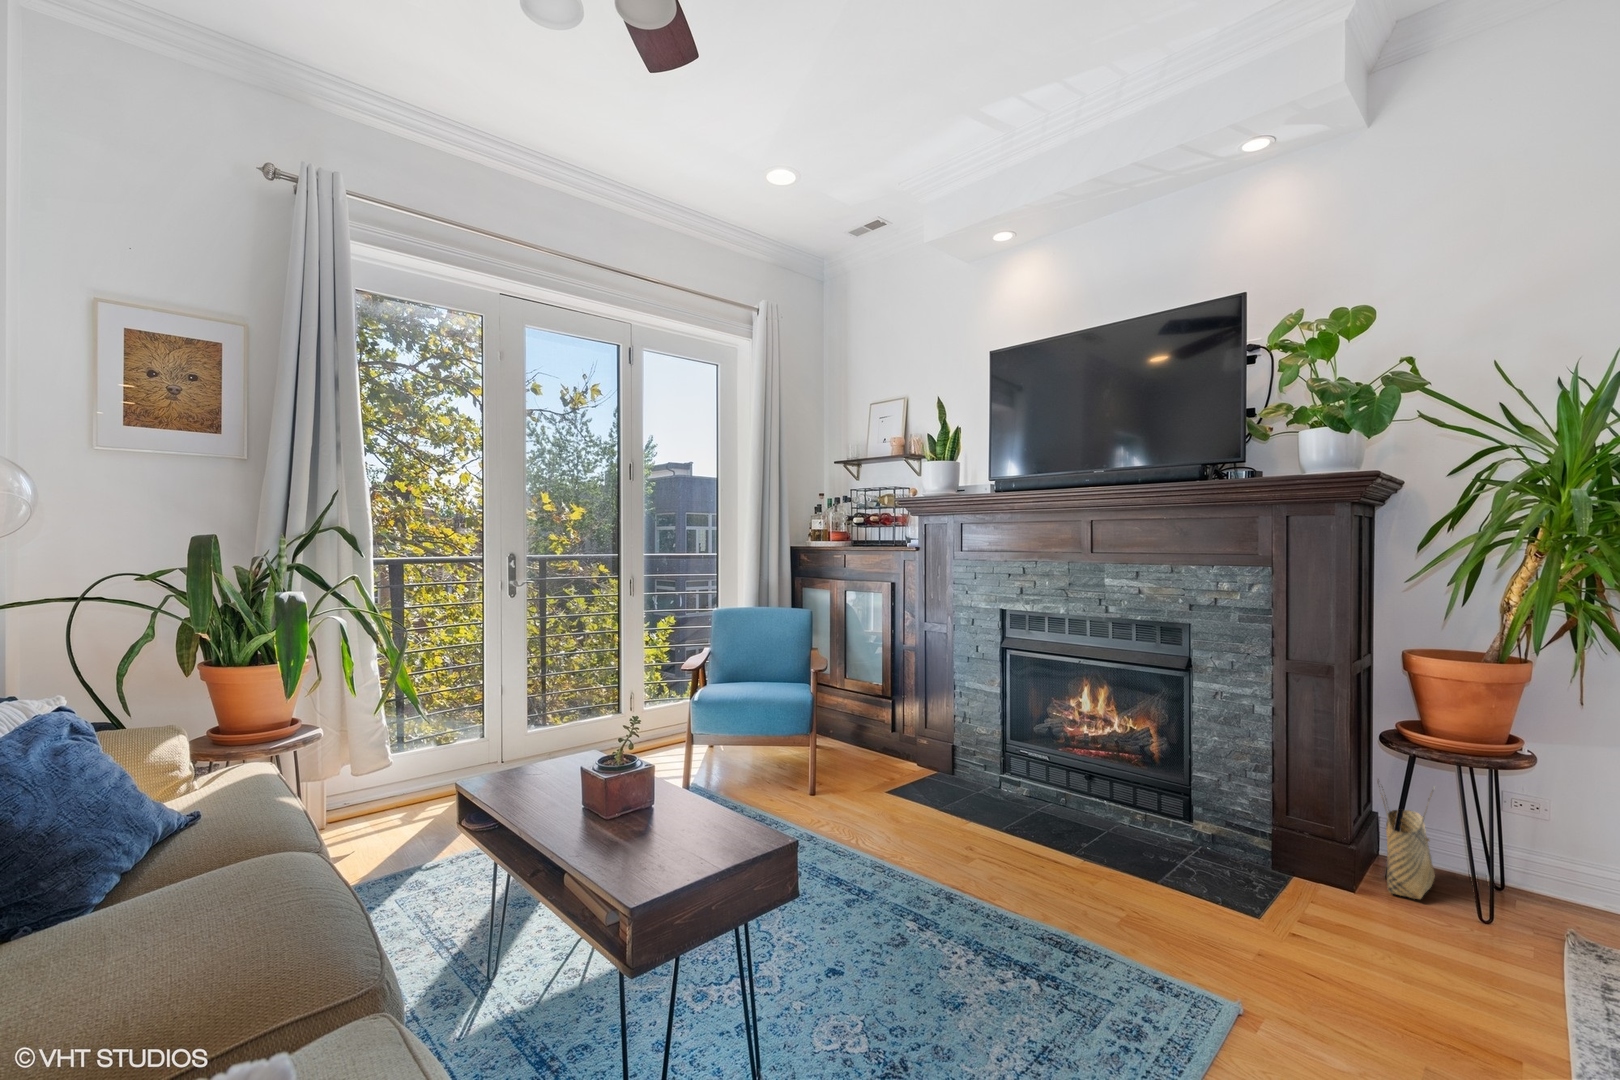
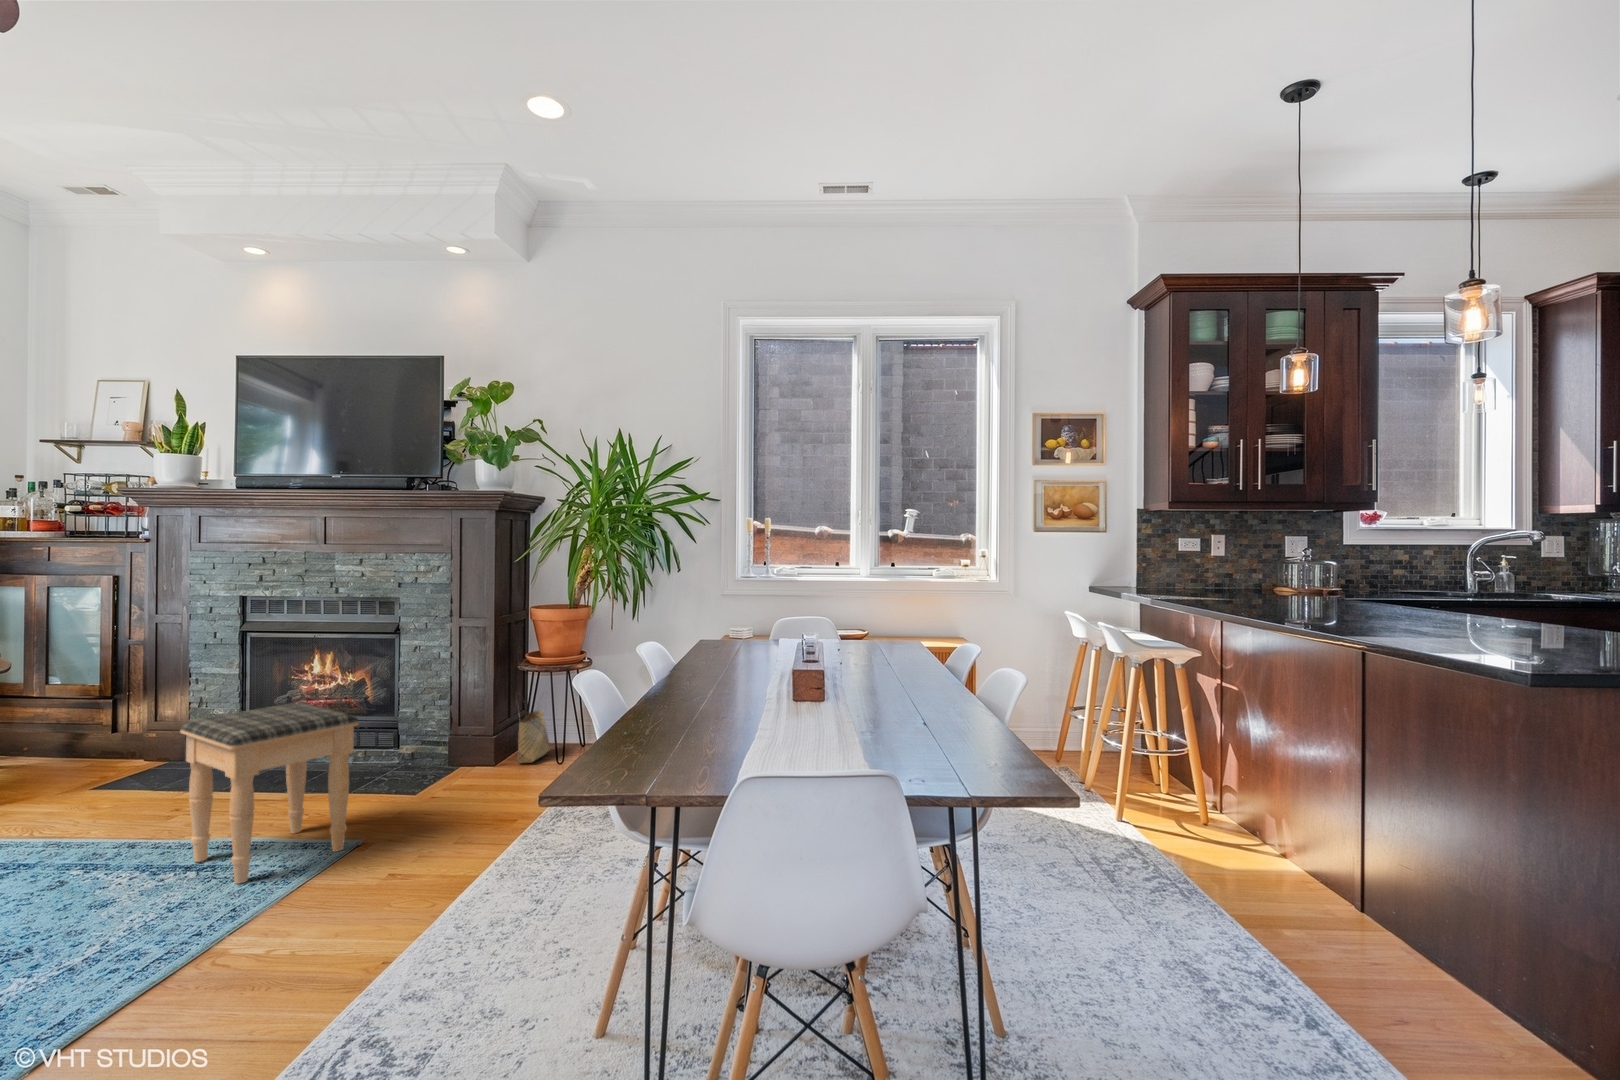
footstool: none [999,767,1228,1033] -> present [180,702,359,884]

